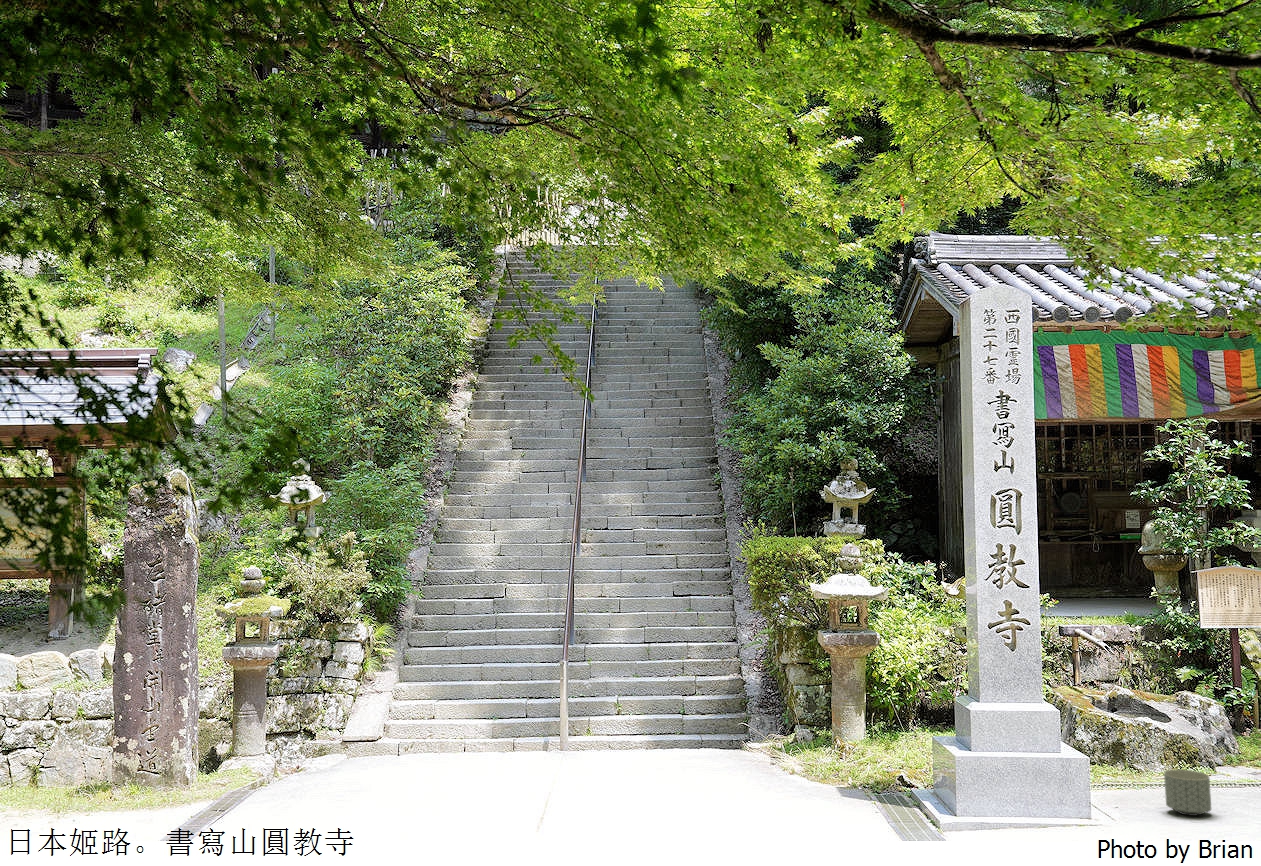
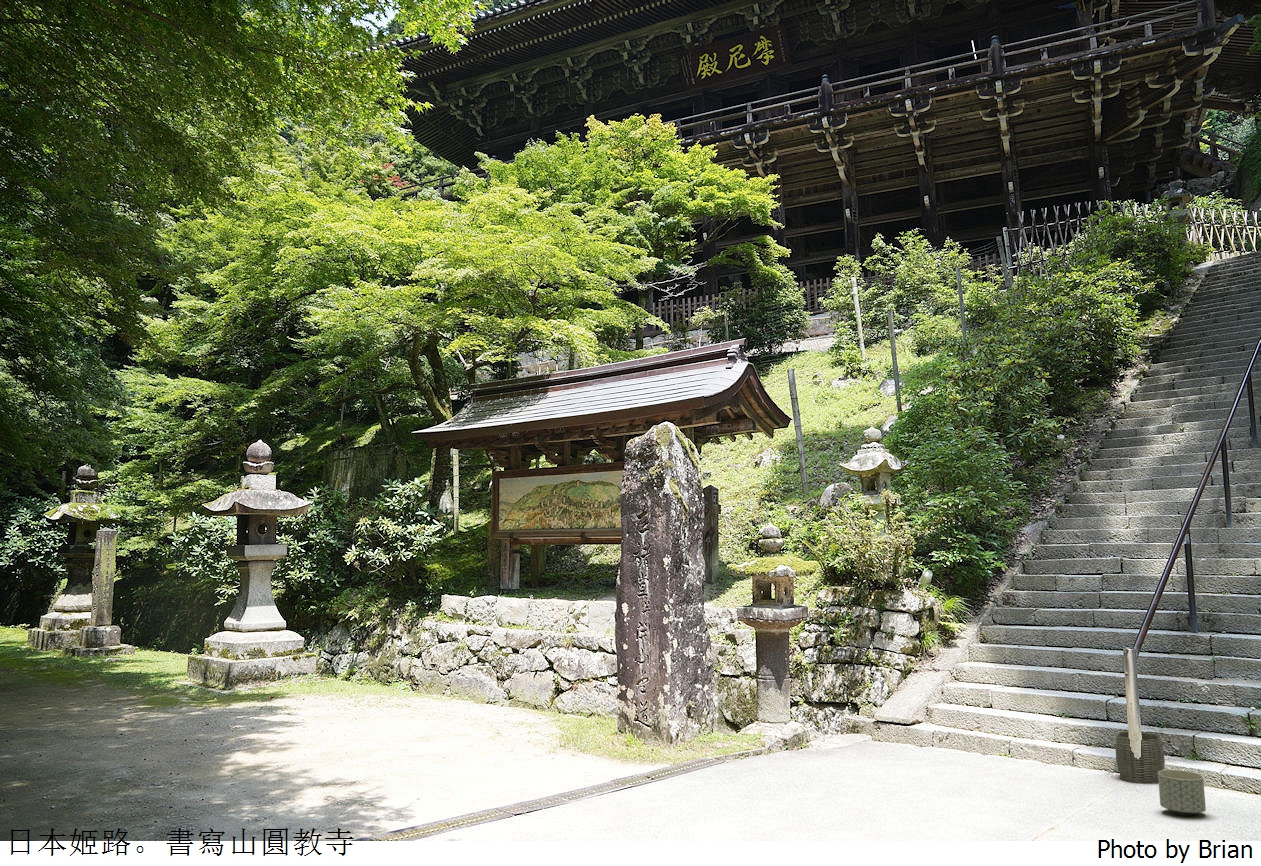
woven basket: none [1126,730,1175,784] -> present [1115,732,1165,784]

